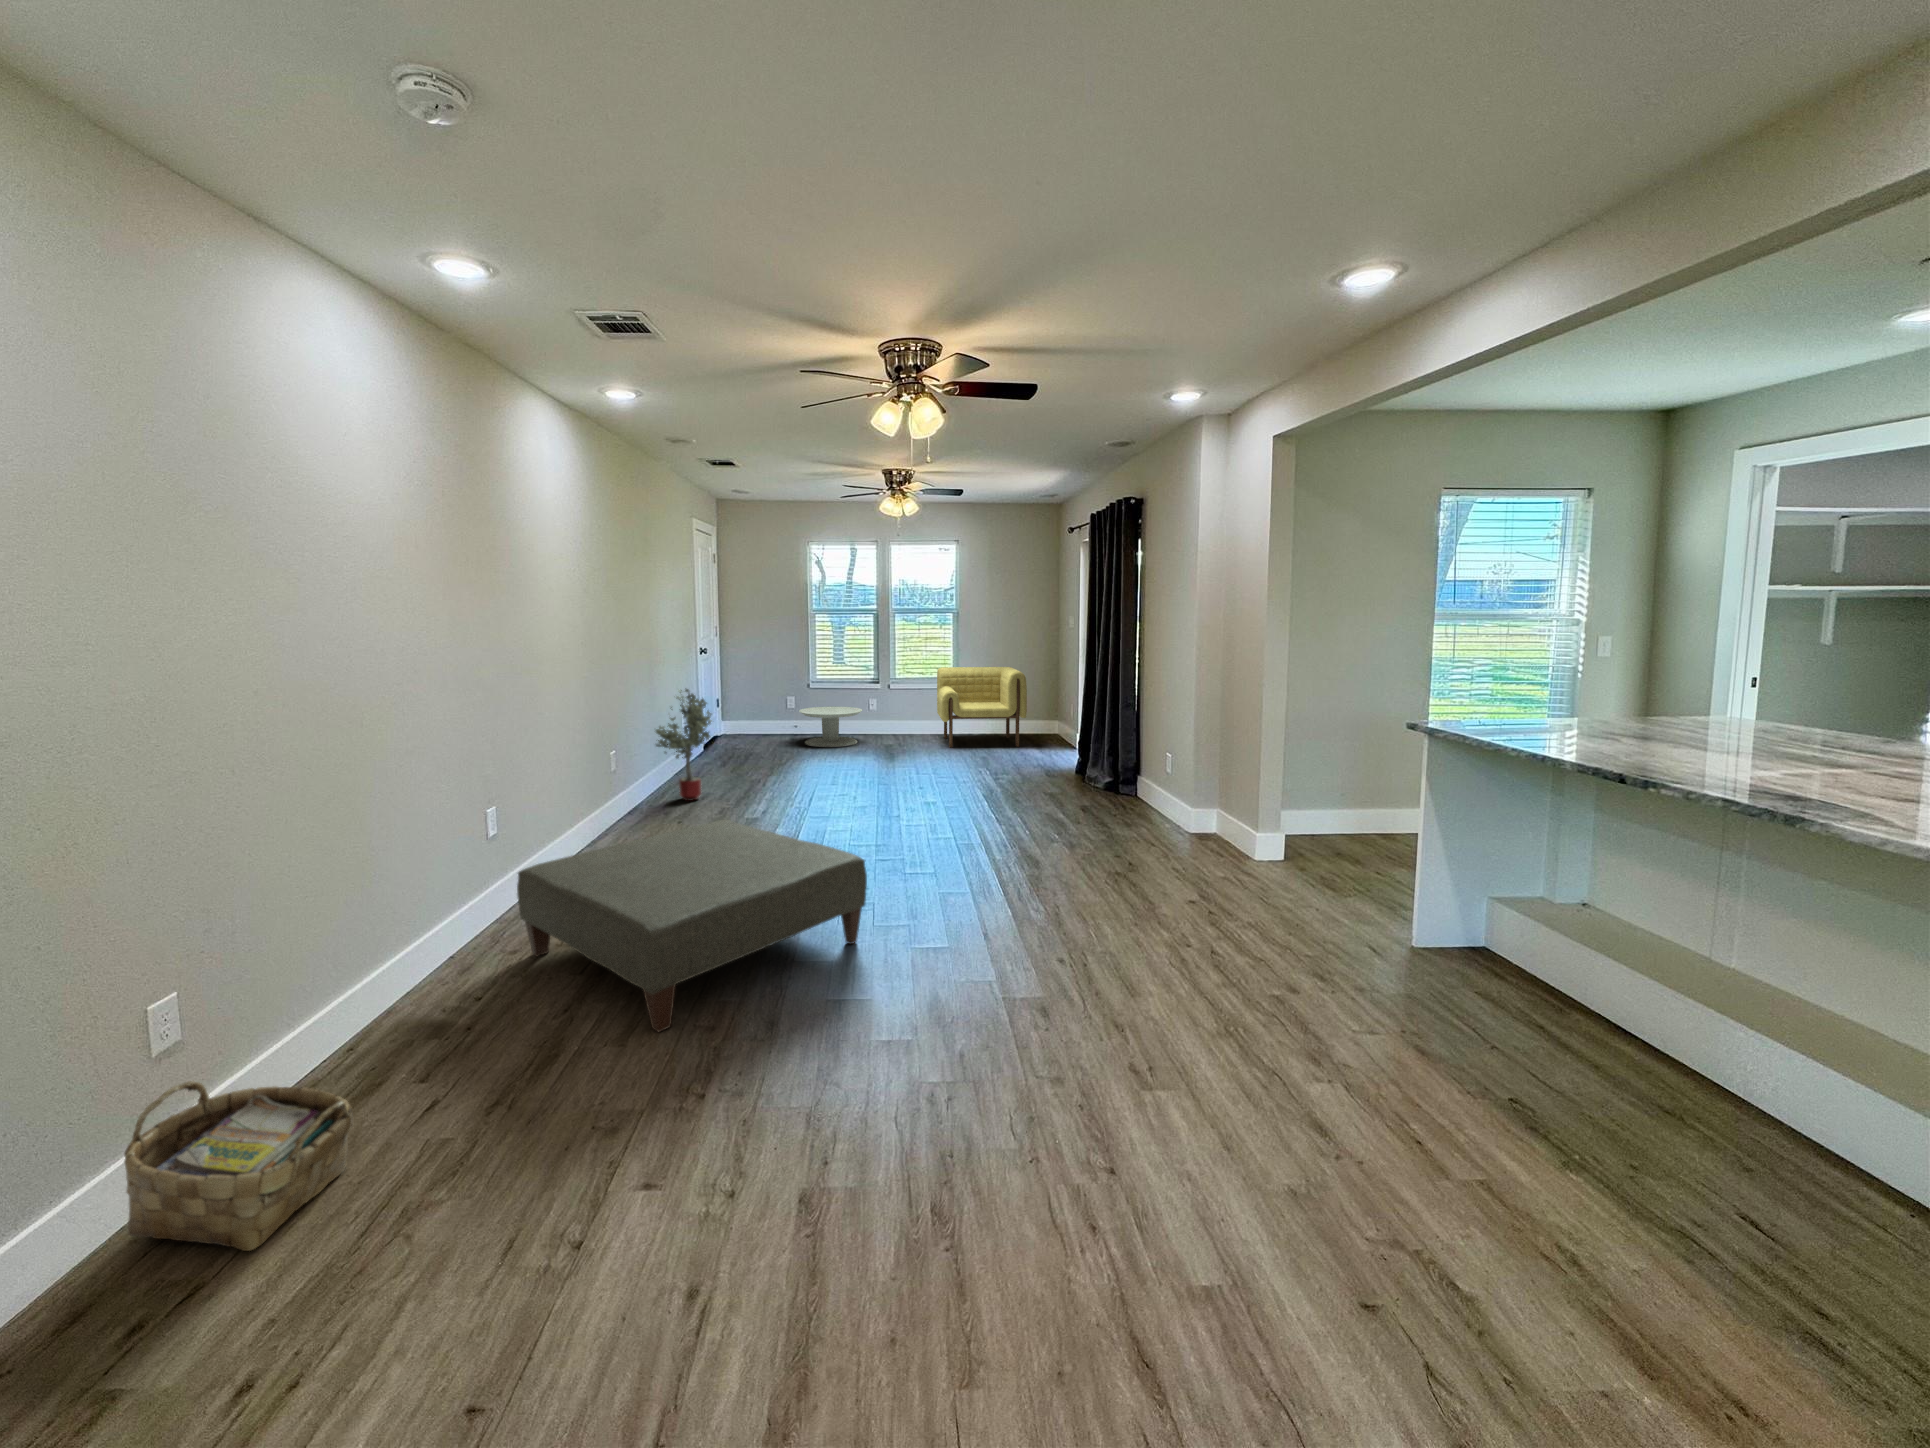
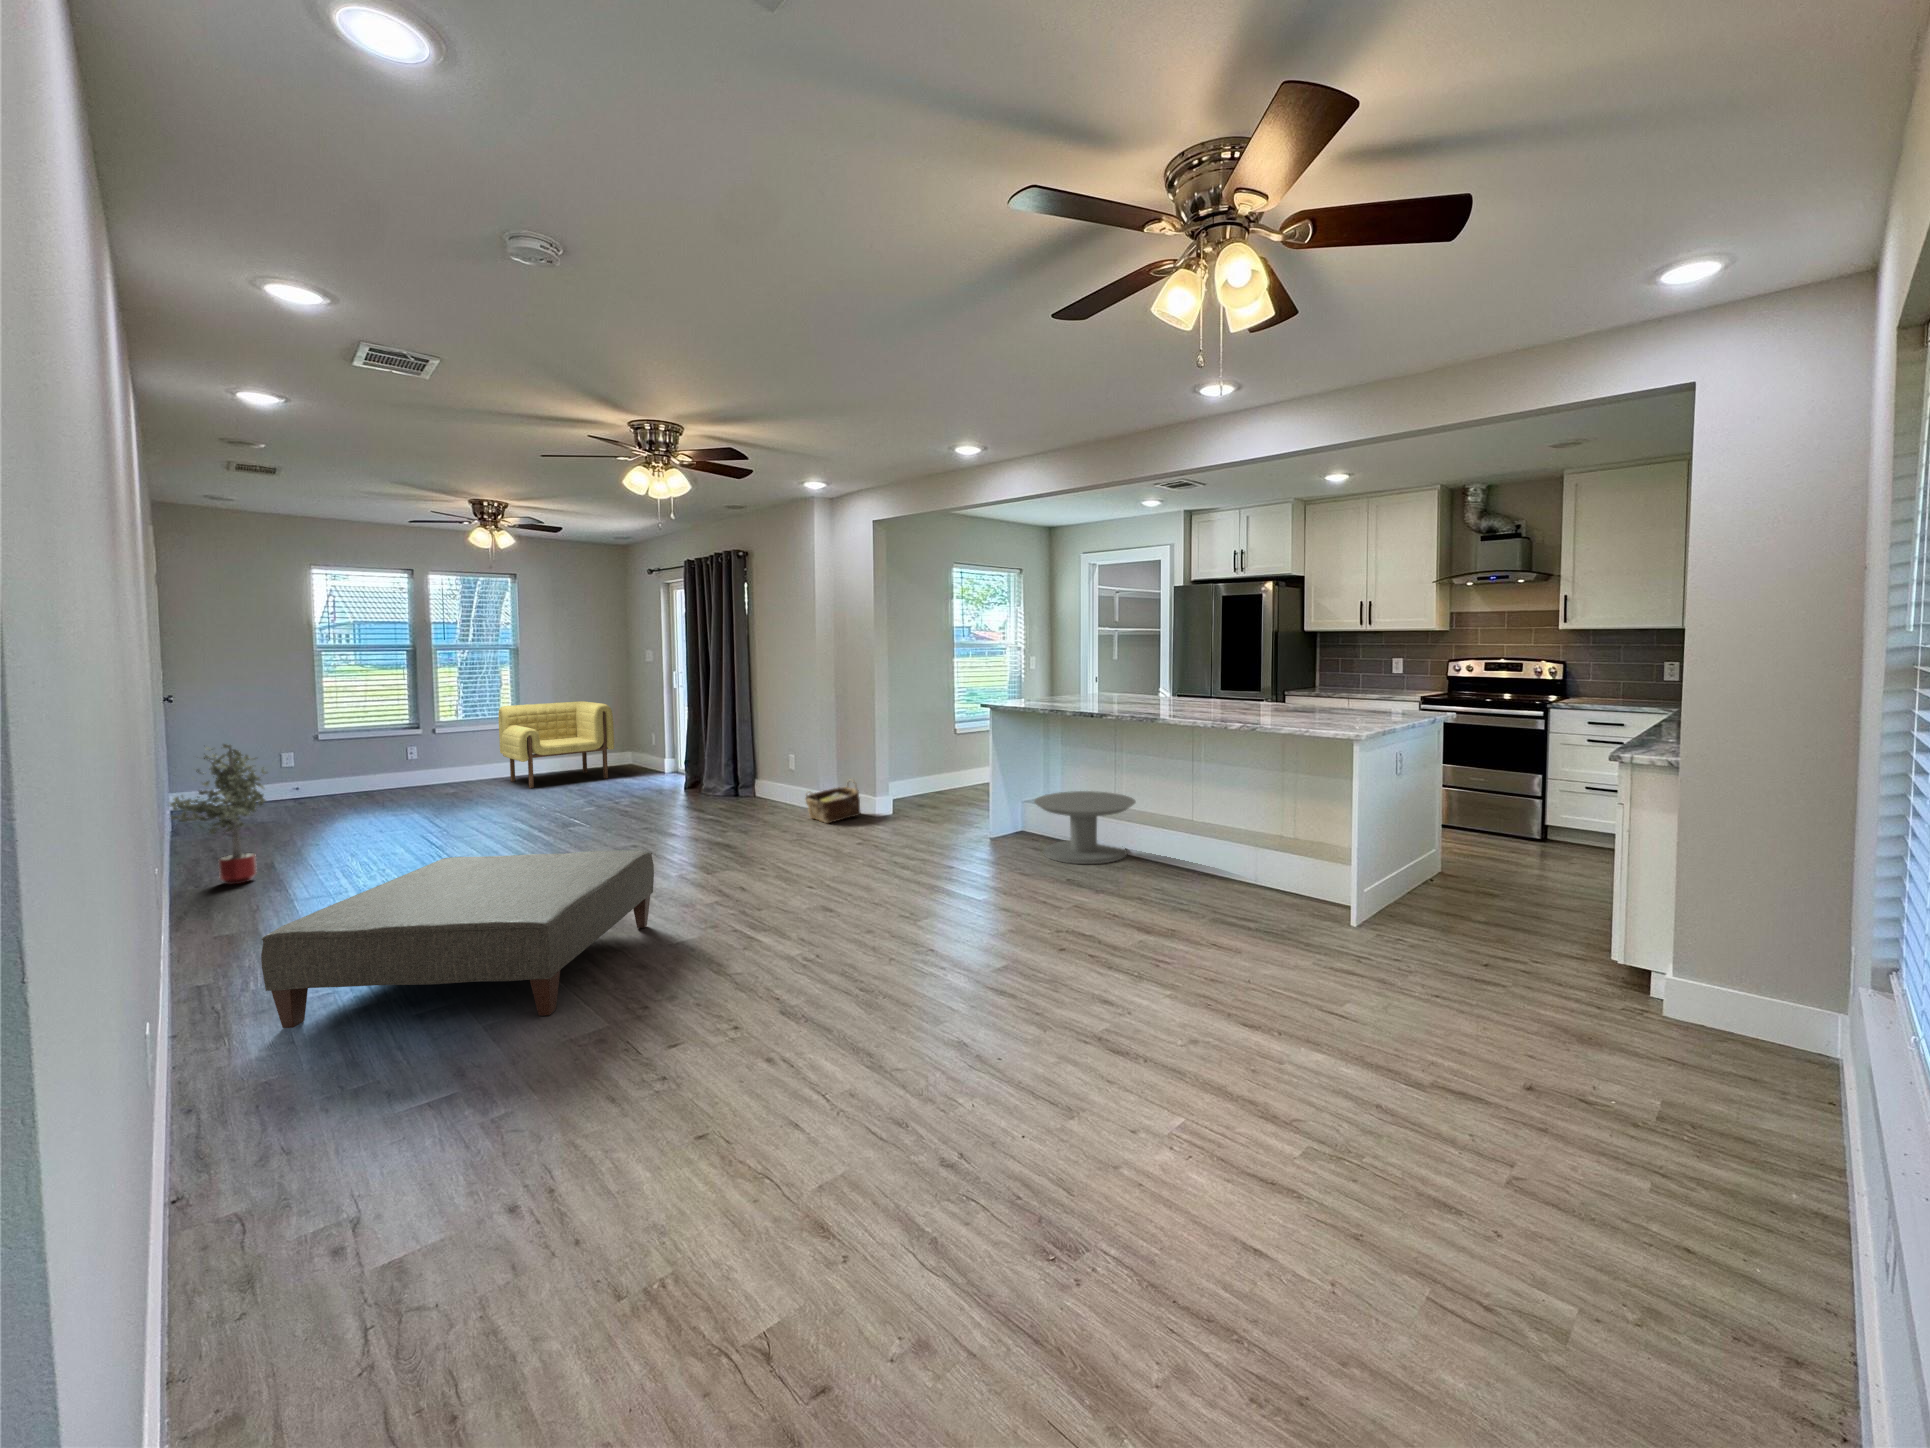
side table: present [799,706,862,747] -> present [1034,791,1136,864]
woven basket: present [124,1081,353,1251] -> present [806,779,860,823]

